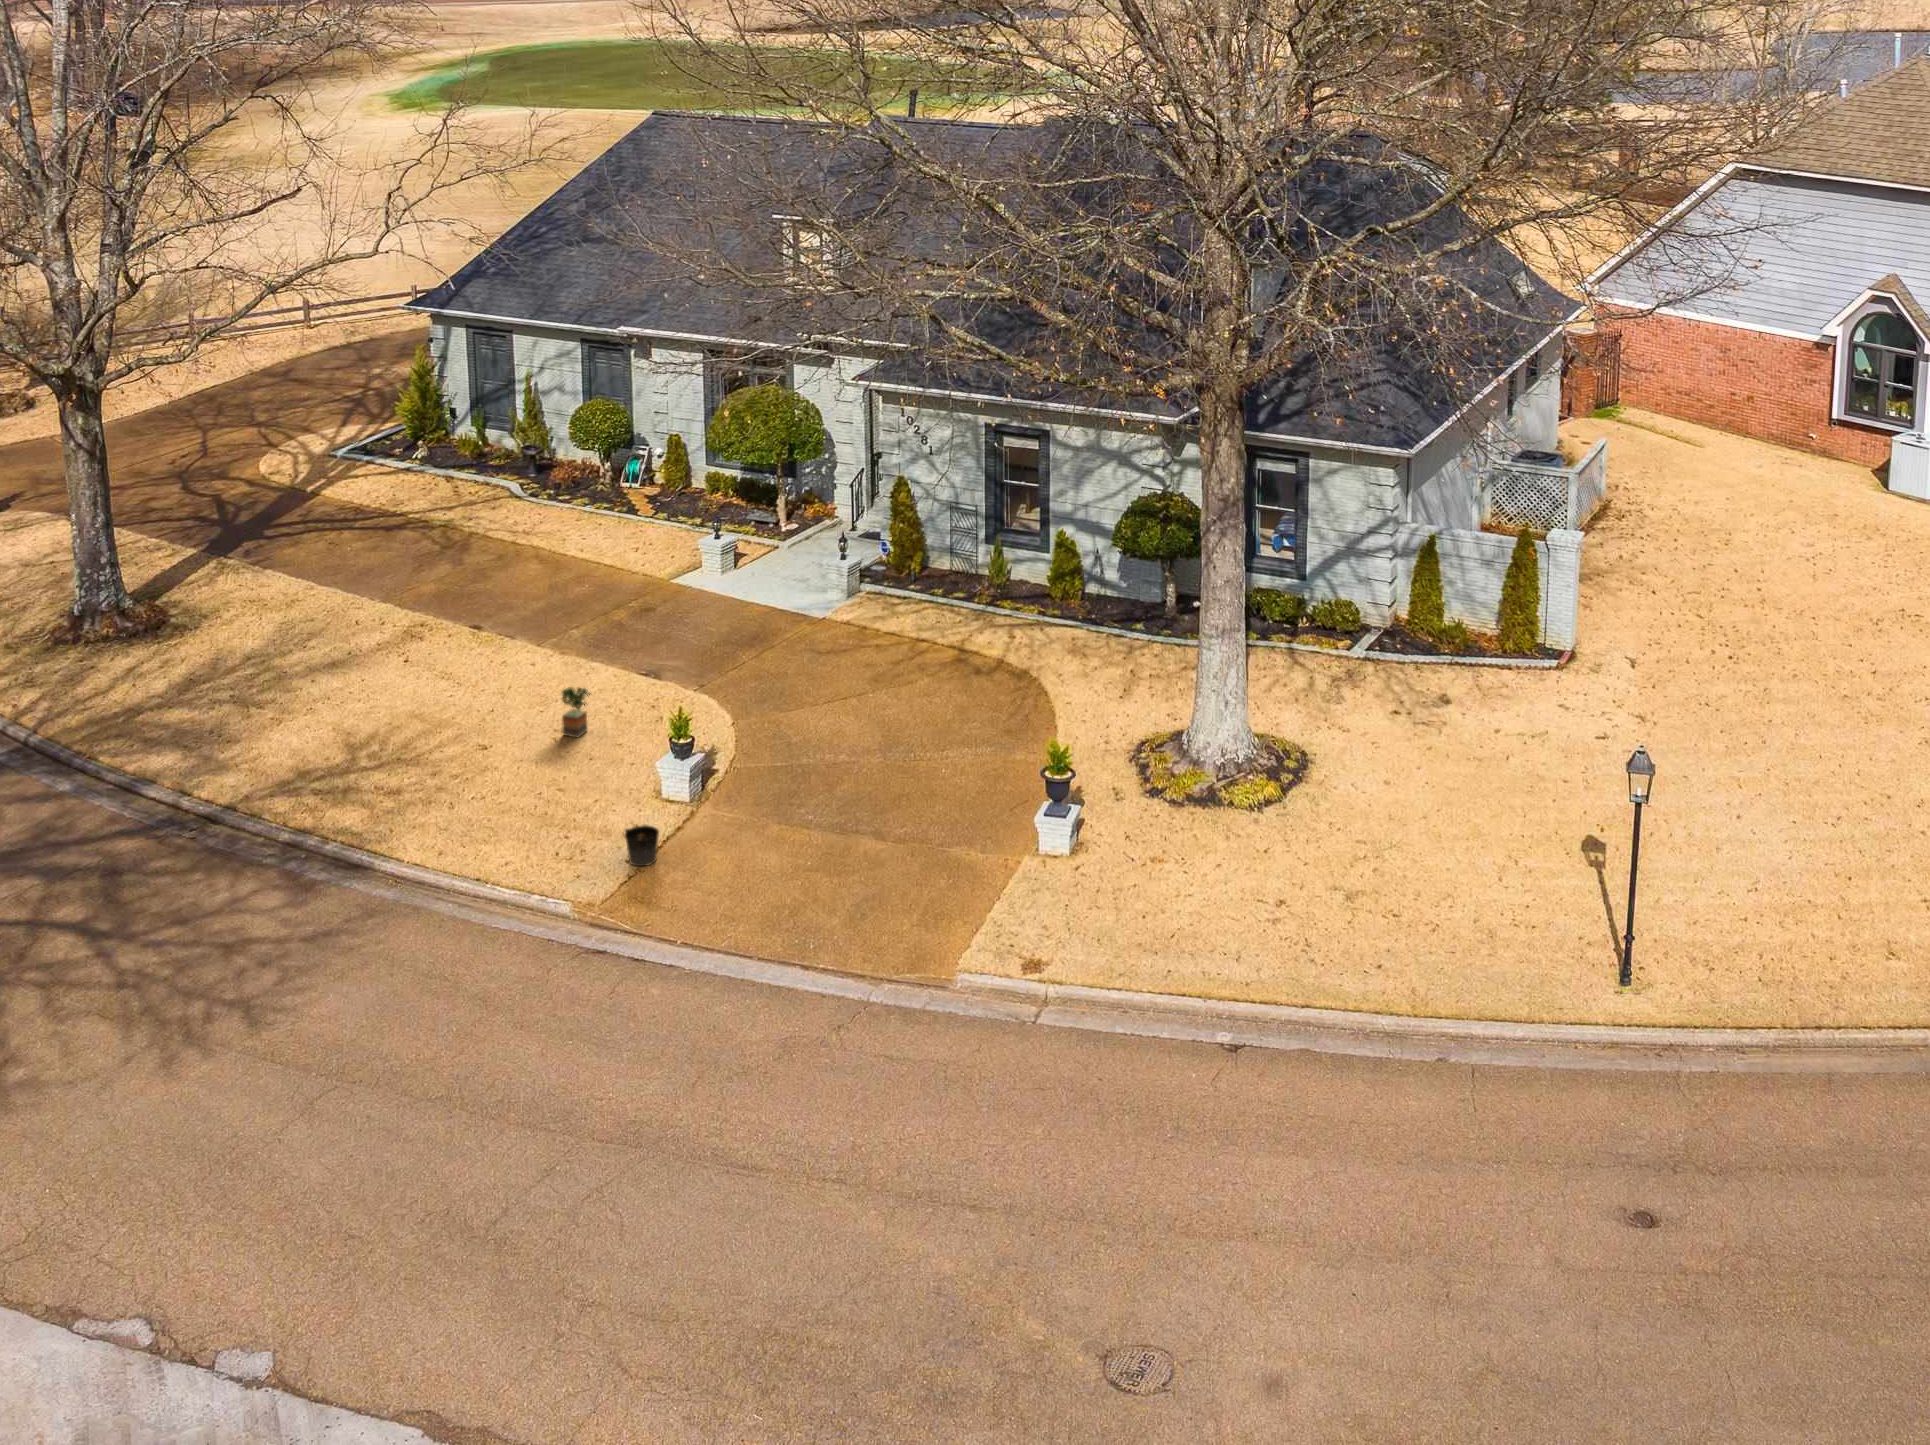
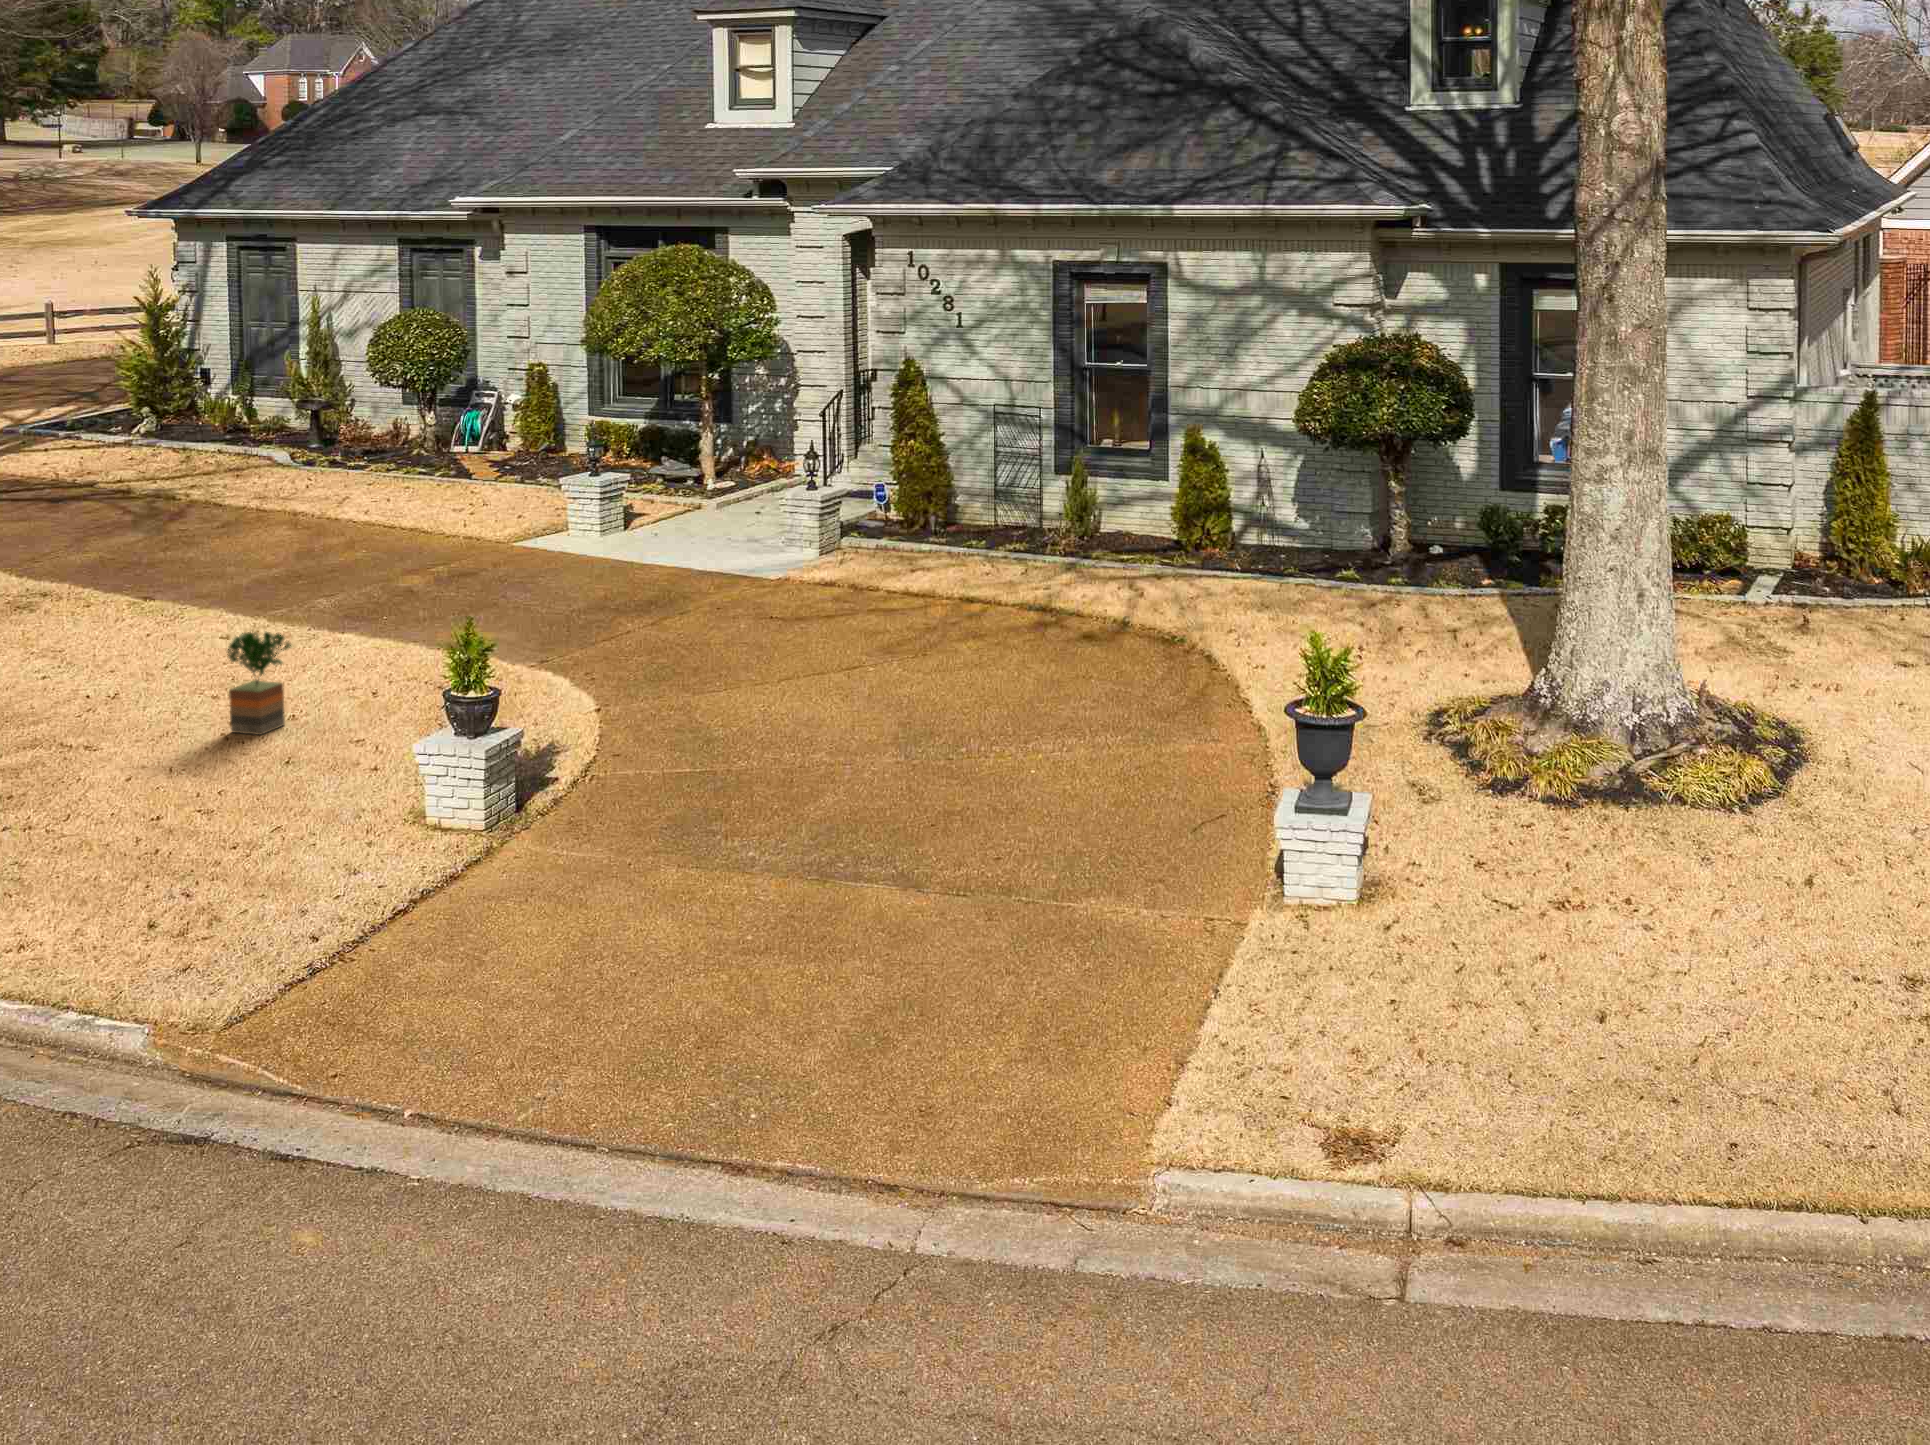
bucket: present [623,825,659,866] -> none [268,850,362,946]

